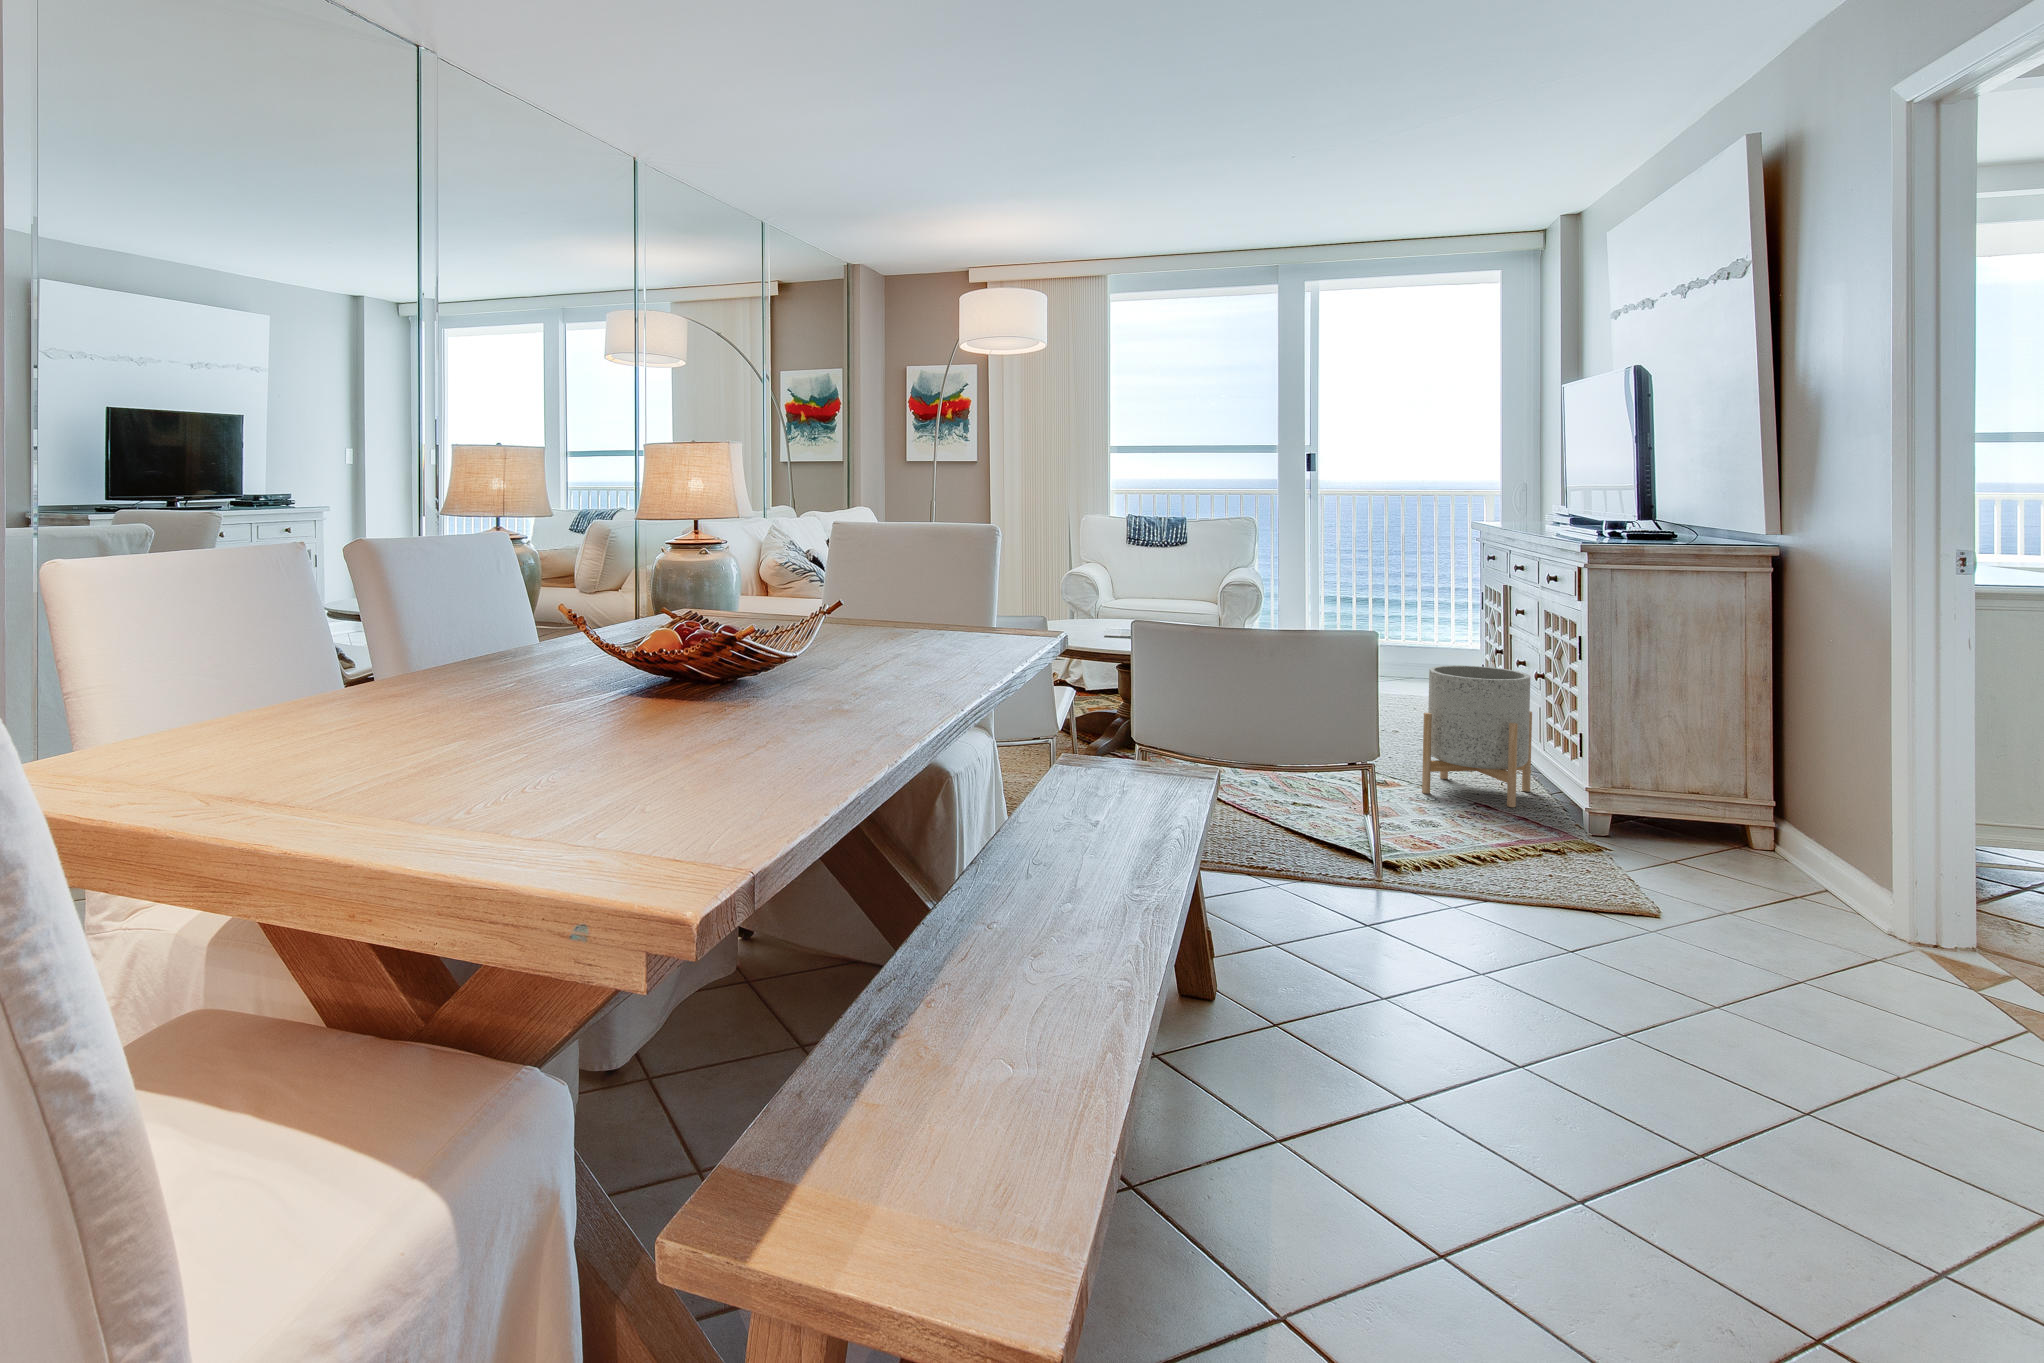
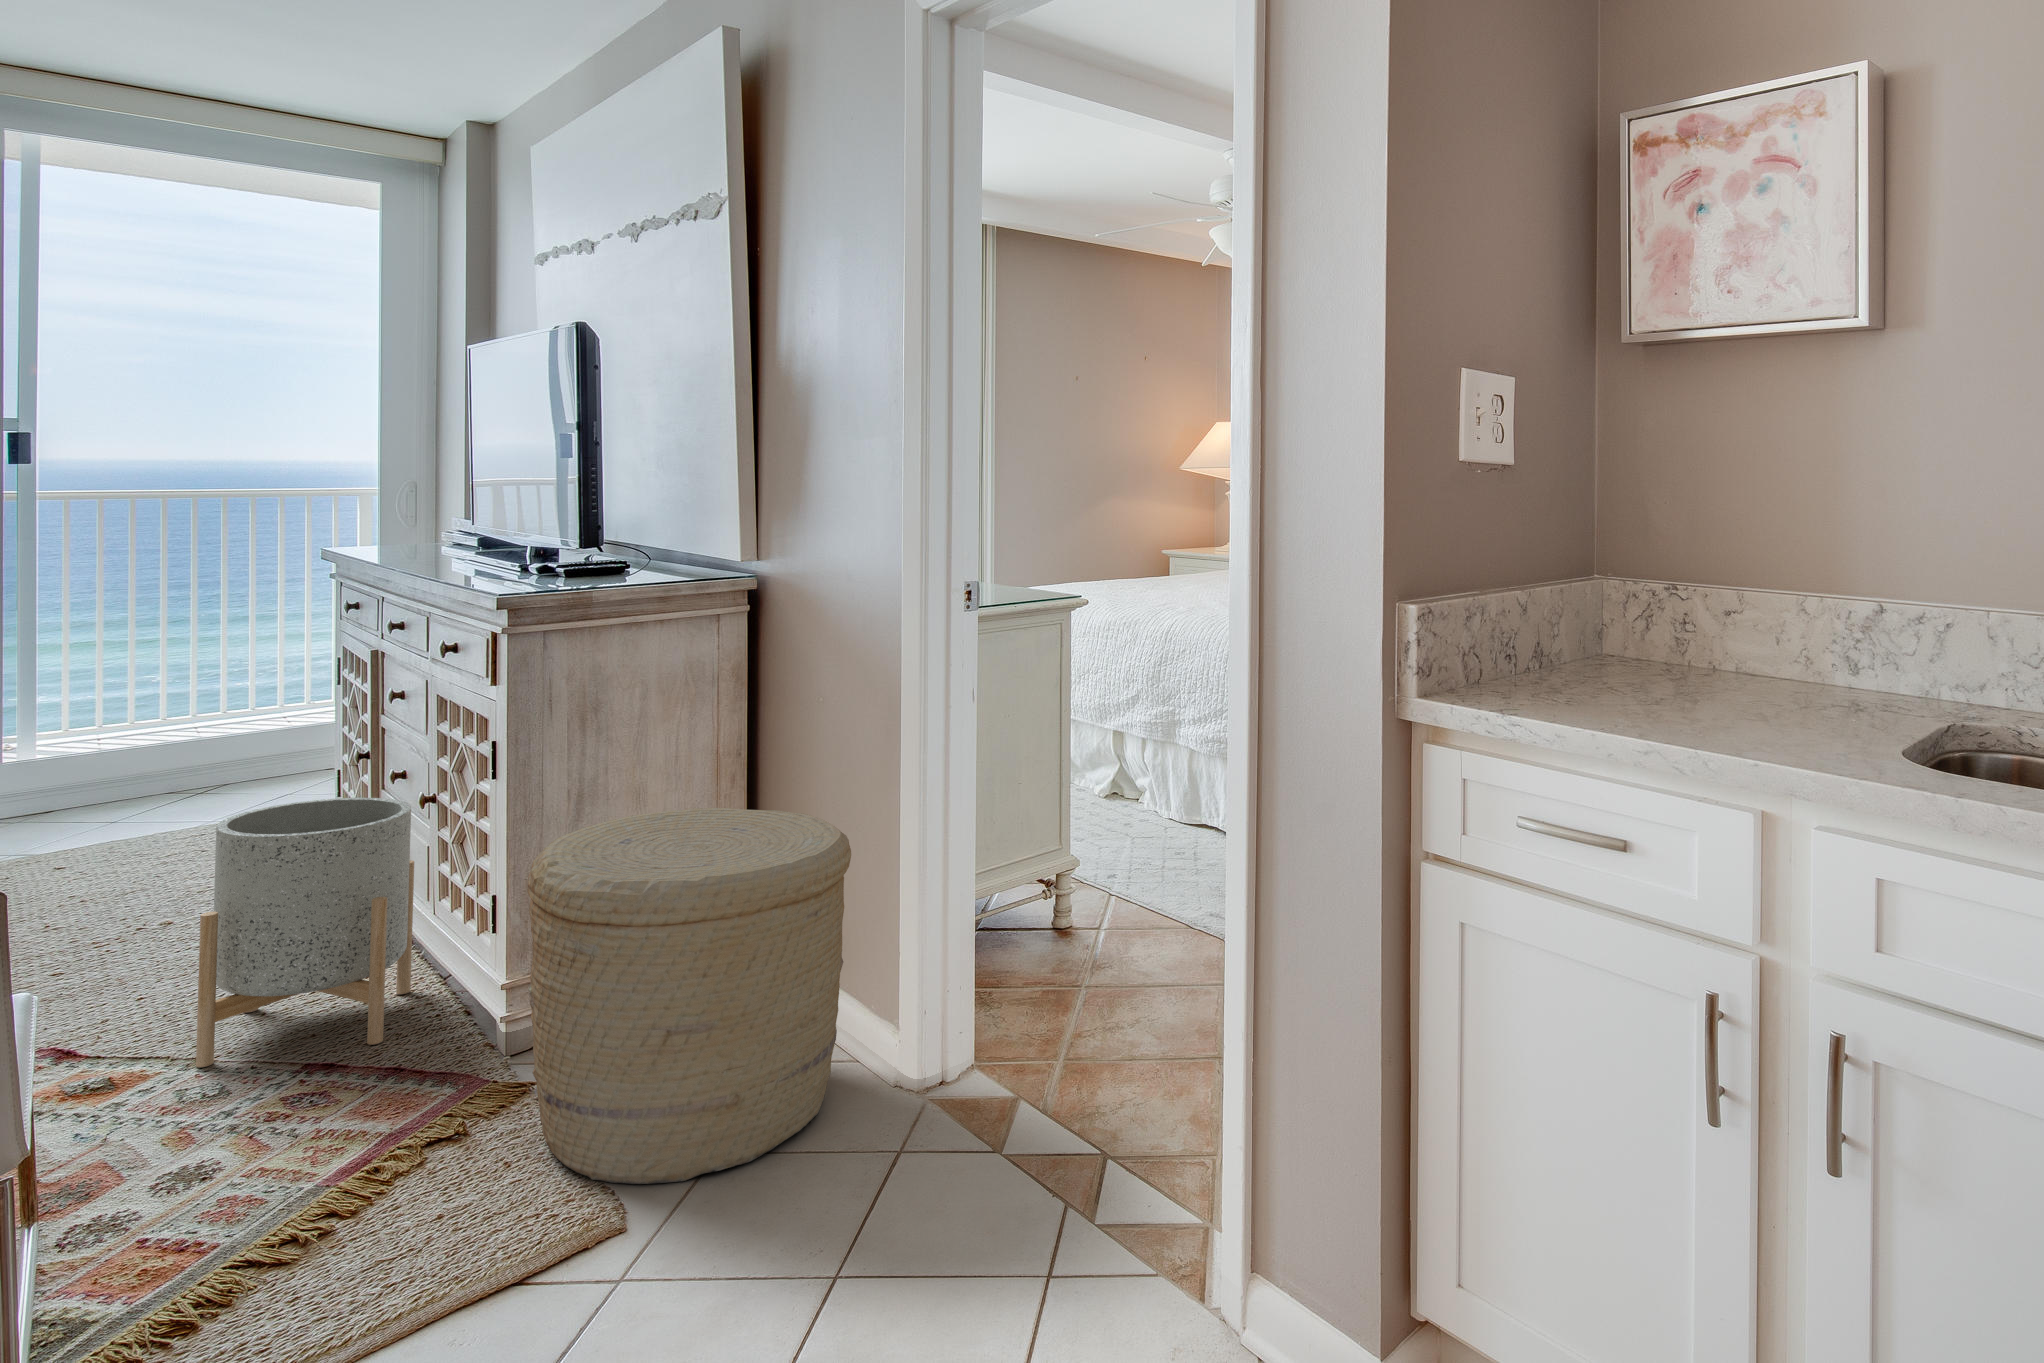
basket: none [1599,692,1842,914] -> present [527,808,851,1184]

